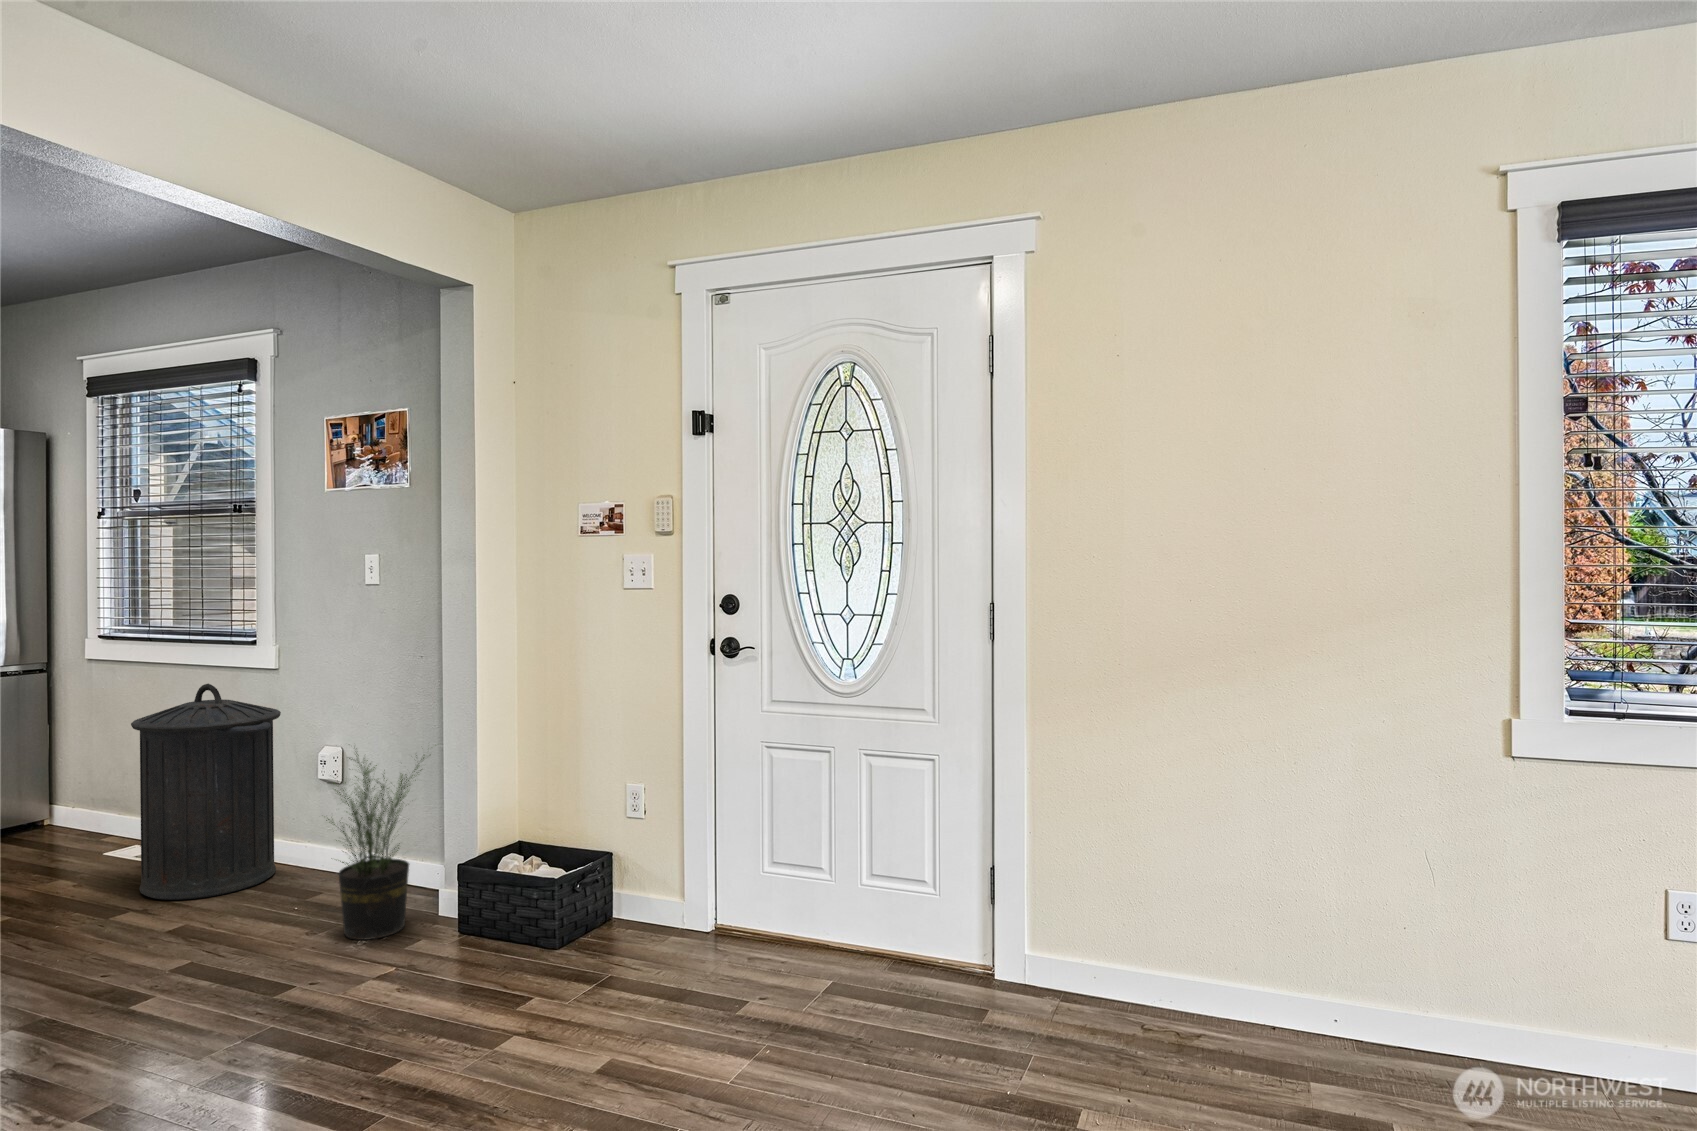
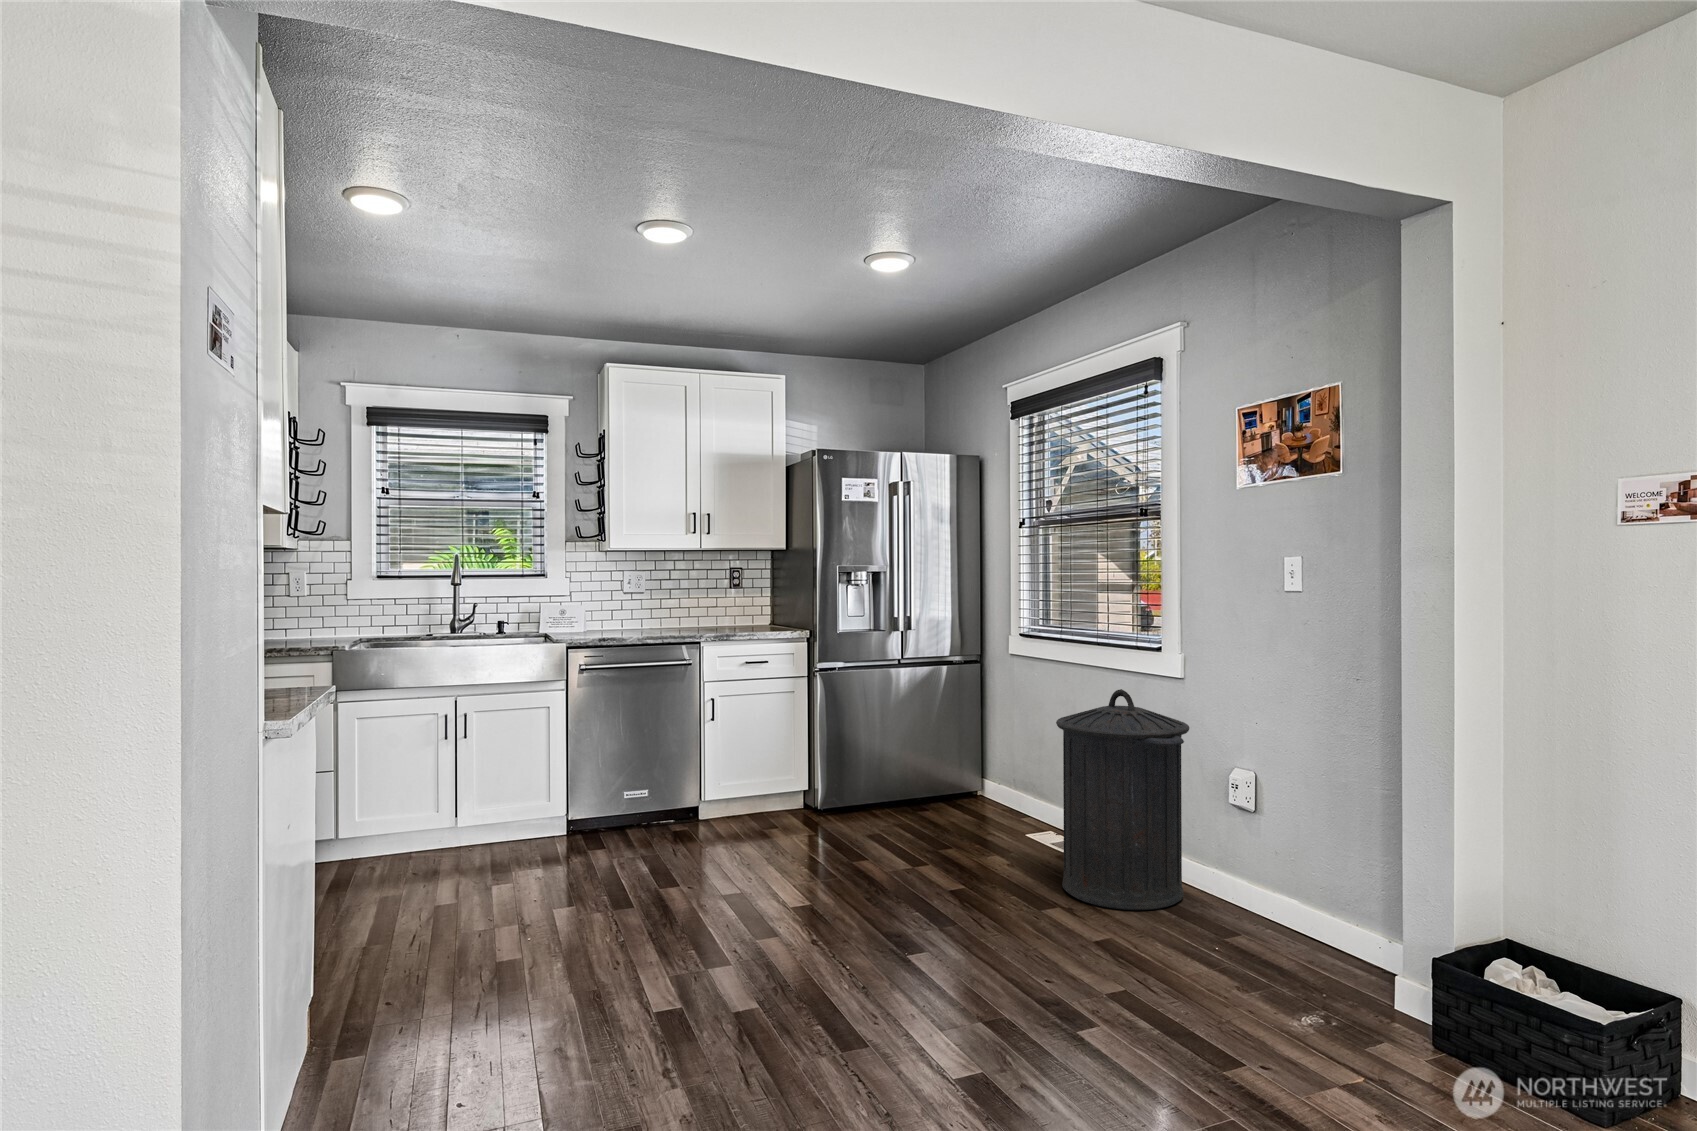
potted plant: present [326,752,425,940] -> none [1252,777,1400,1023]

